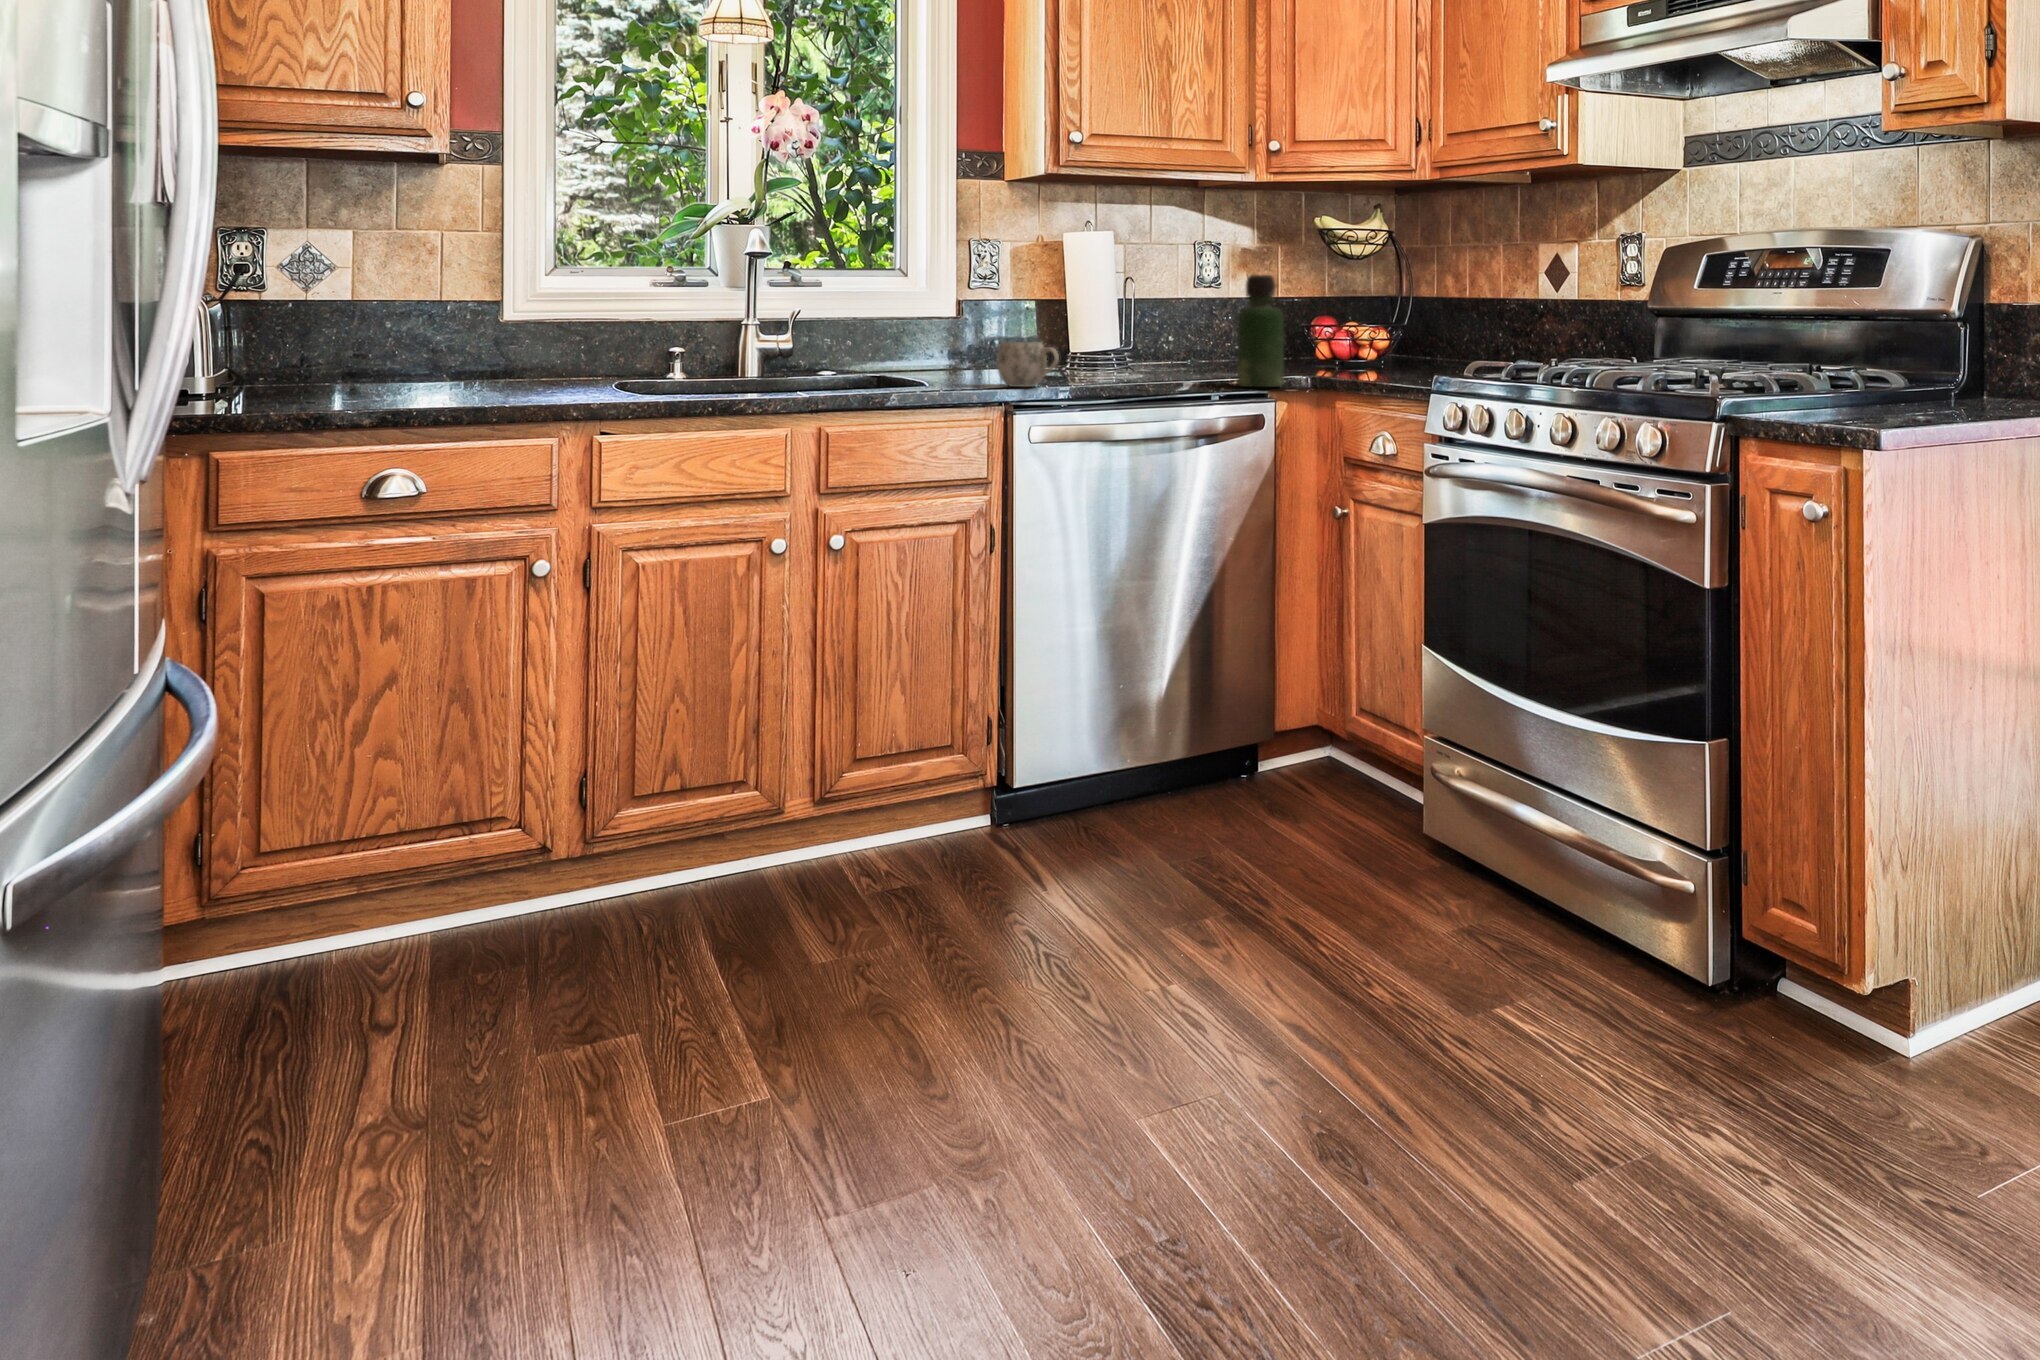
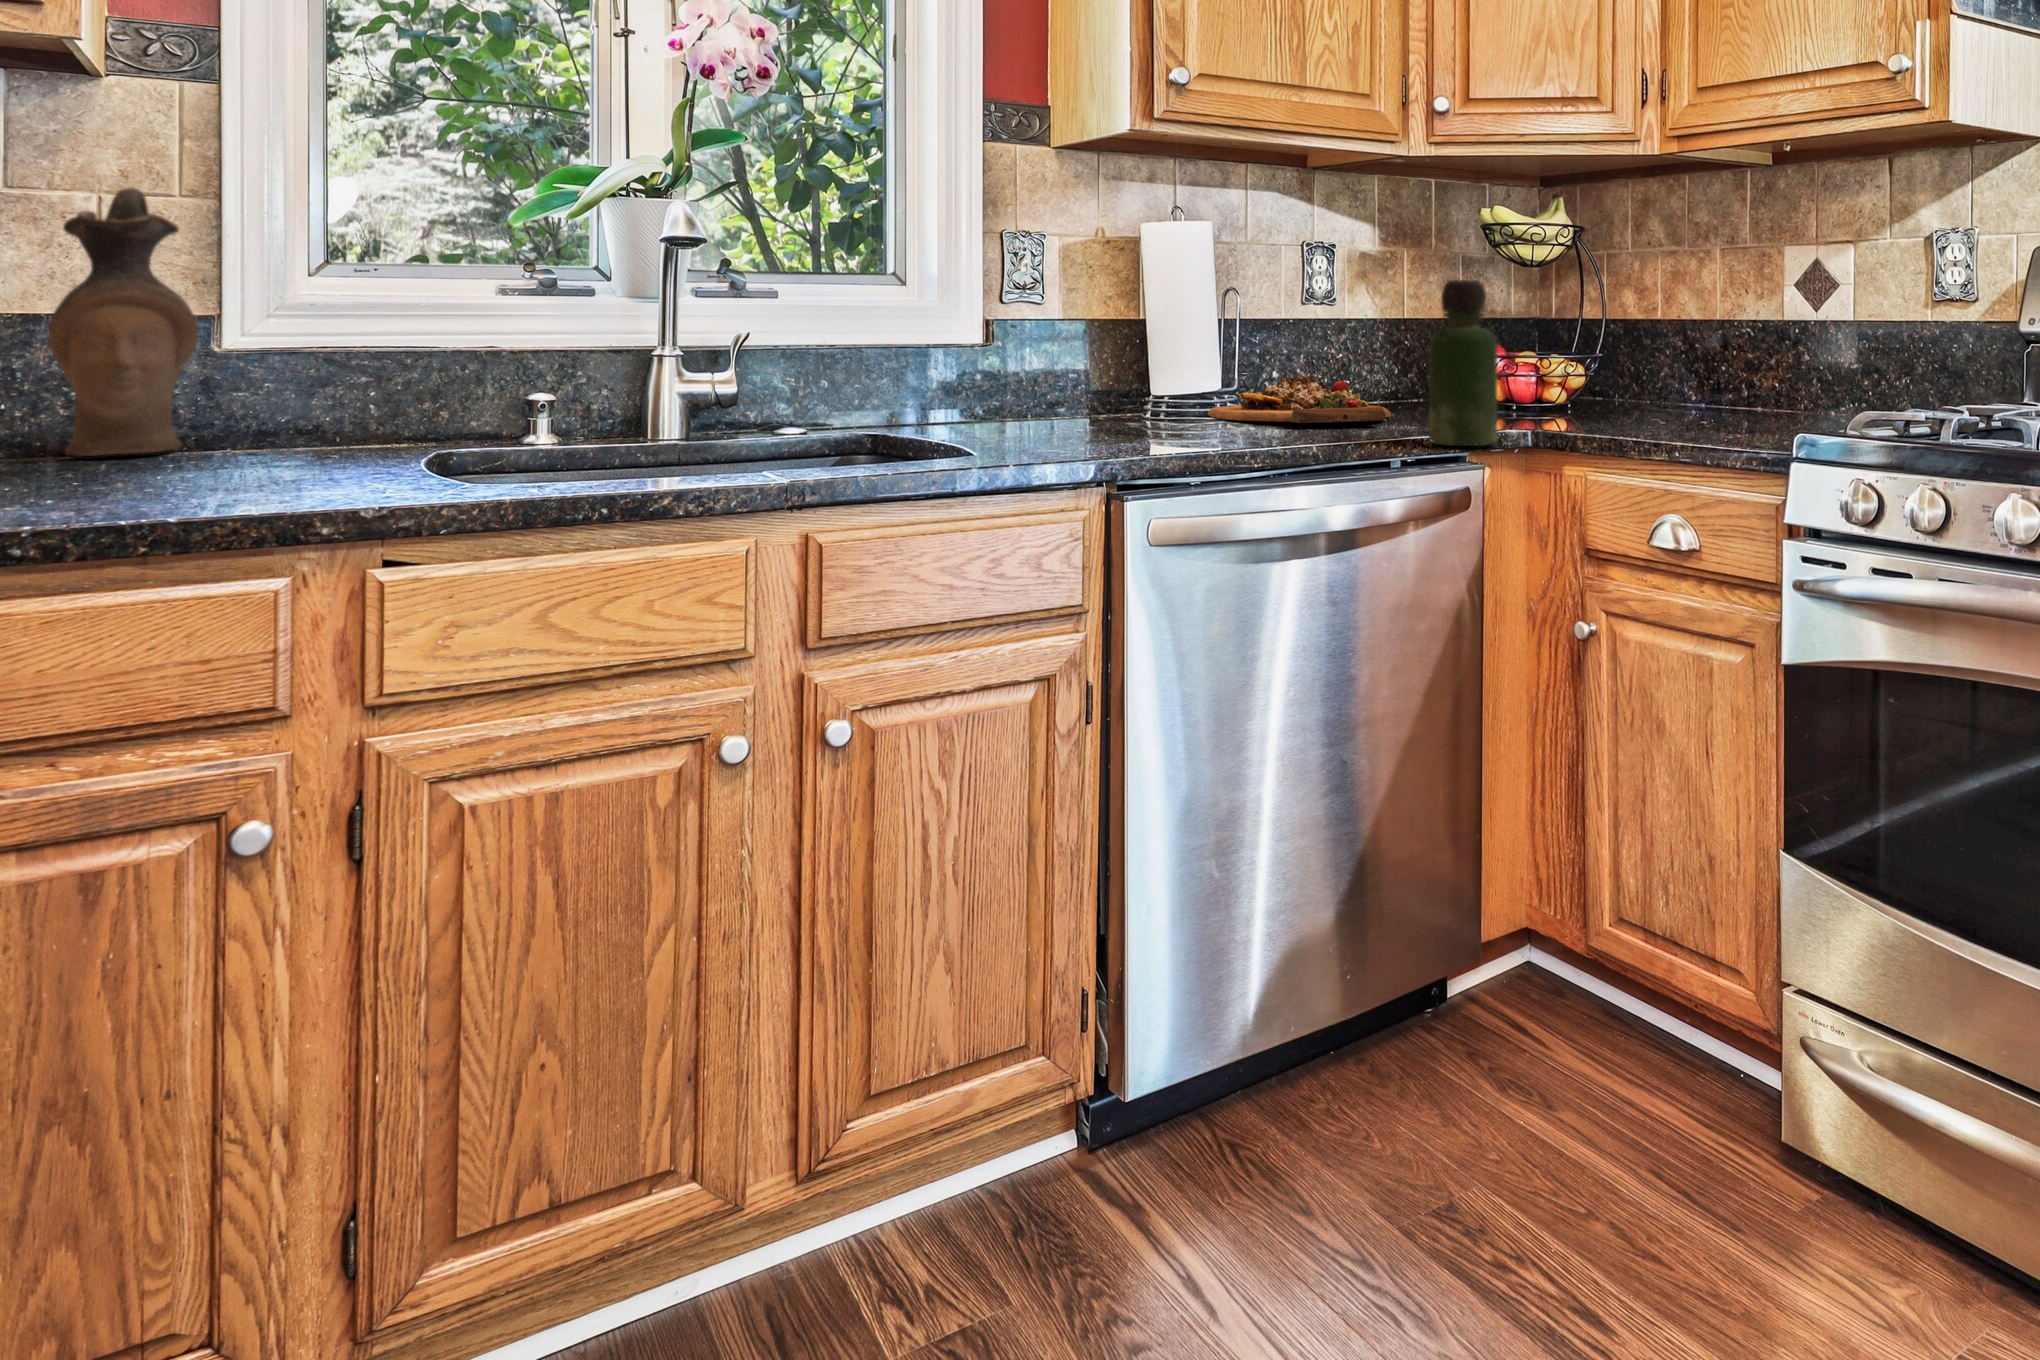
ceramic pitcher: none [423,229,495,379] -> present [47,188,198,456]
mug: present [997,342,1059,387] -> none [1083,381,1183,453]
cutting board: none [1108,342,1239,373] -> present [1208,375,1391,423]

